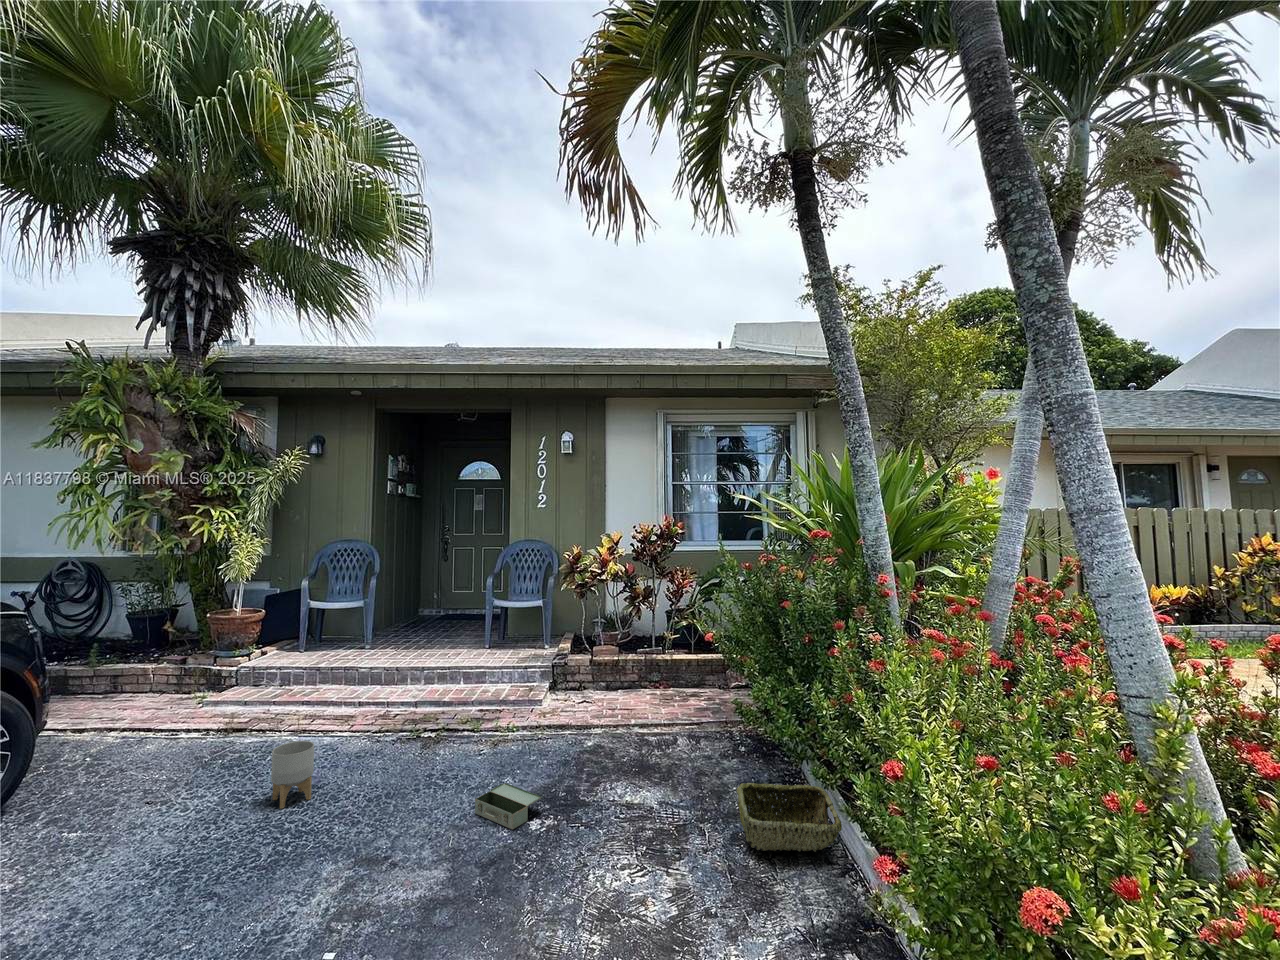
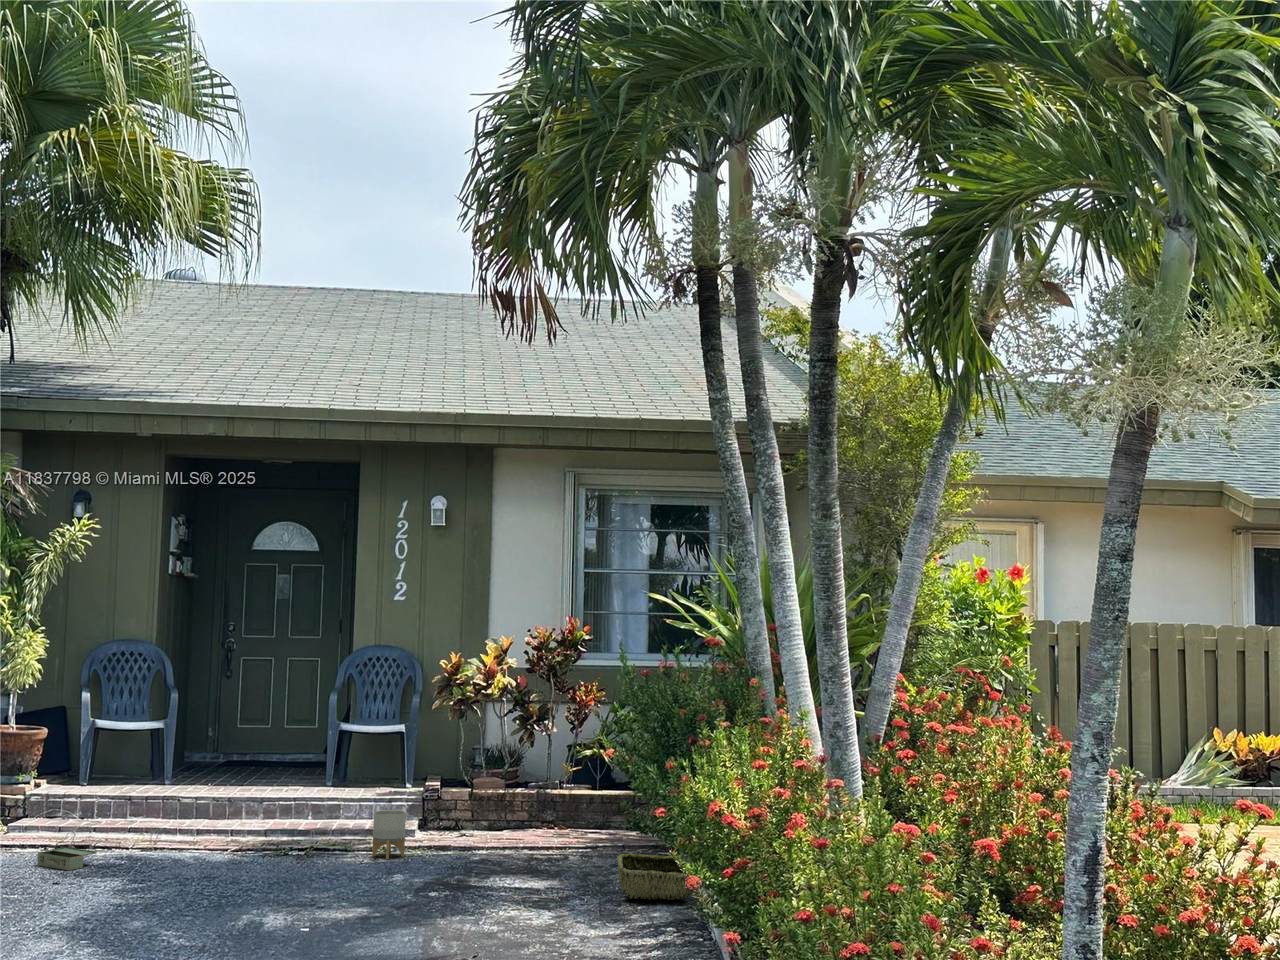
planter: present [271,741,314,809] -> present [372,810,406,859]
toolbox: present [475,783,541,830] -> present [37,847,97,870]

